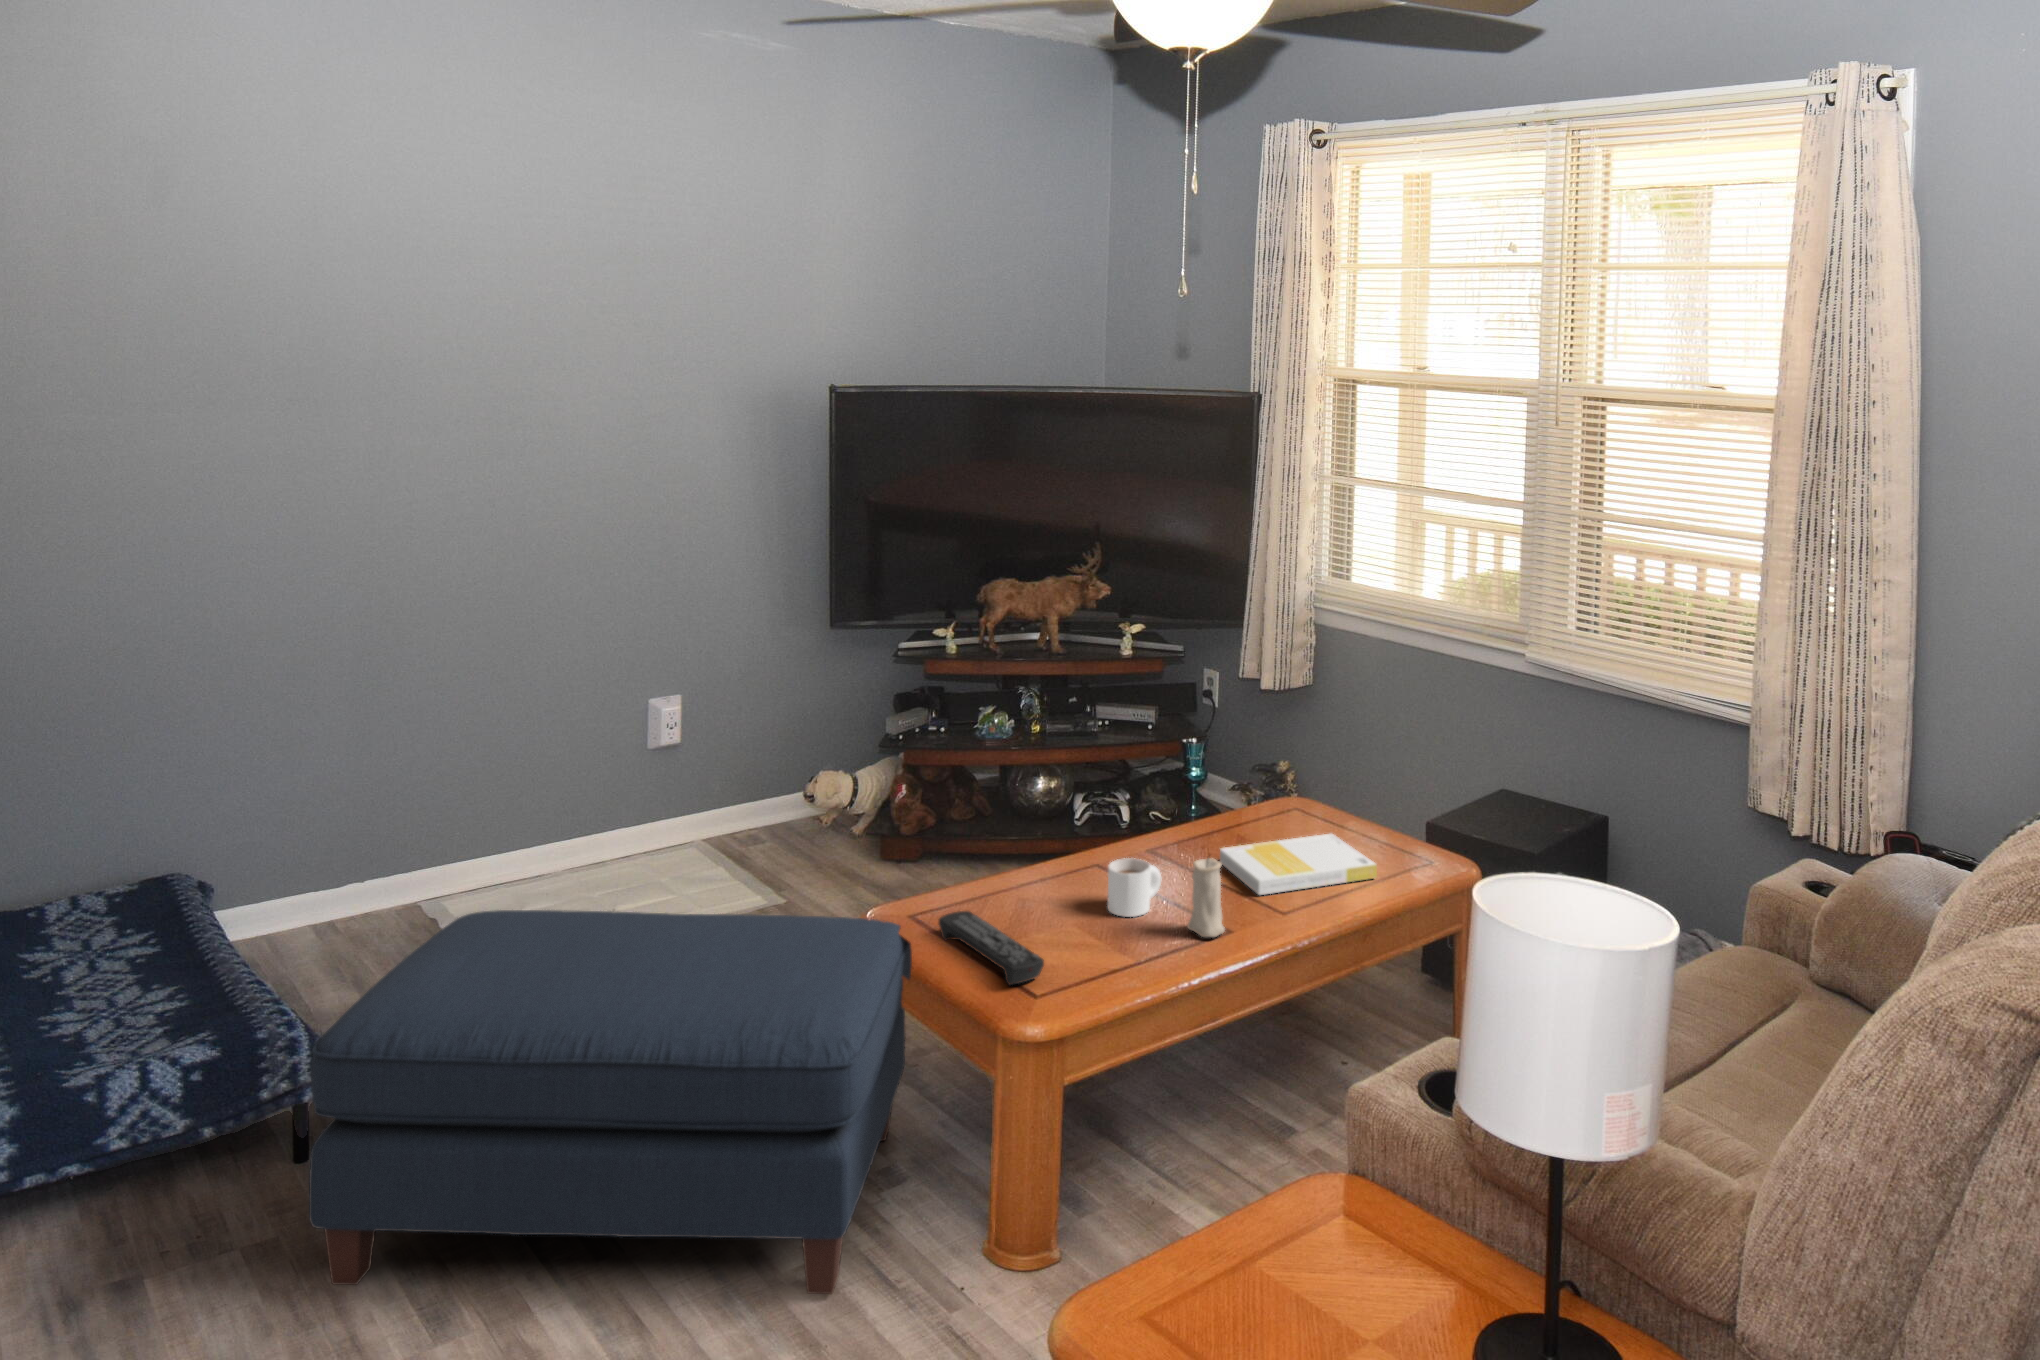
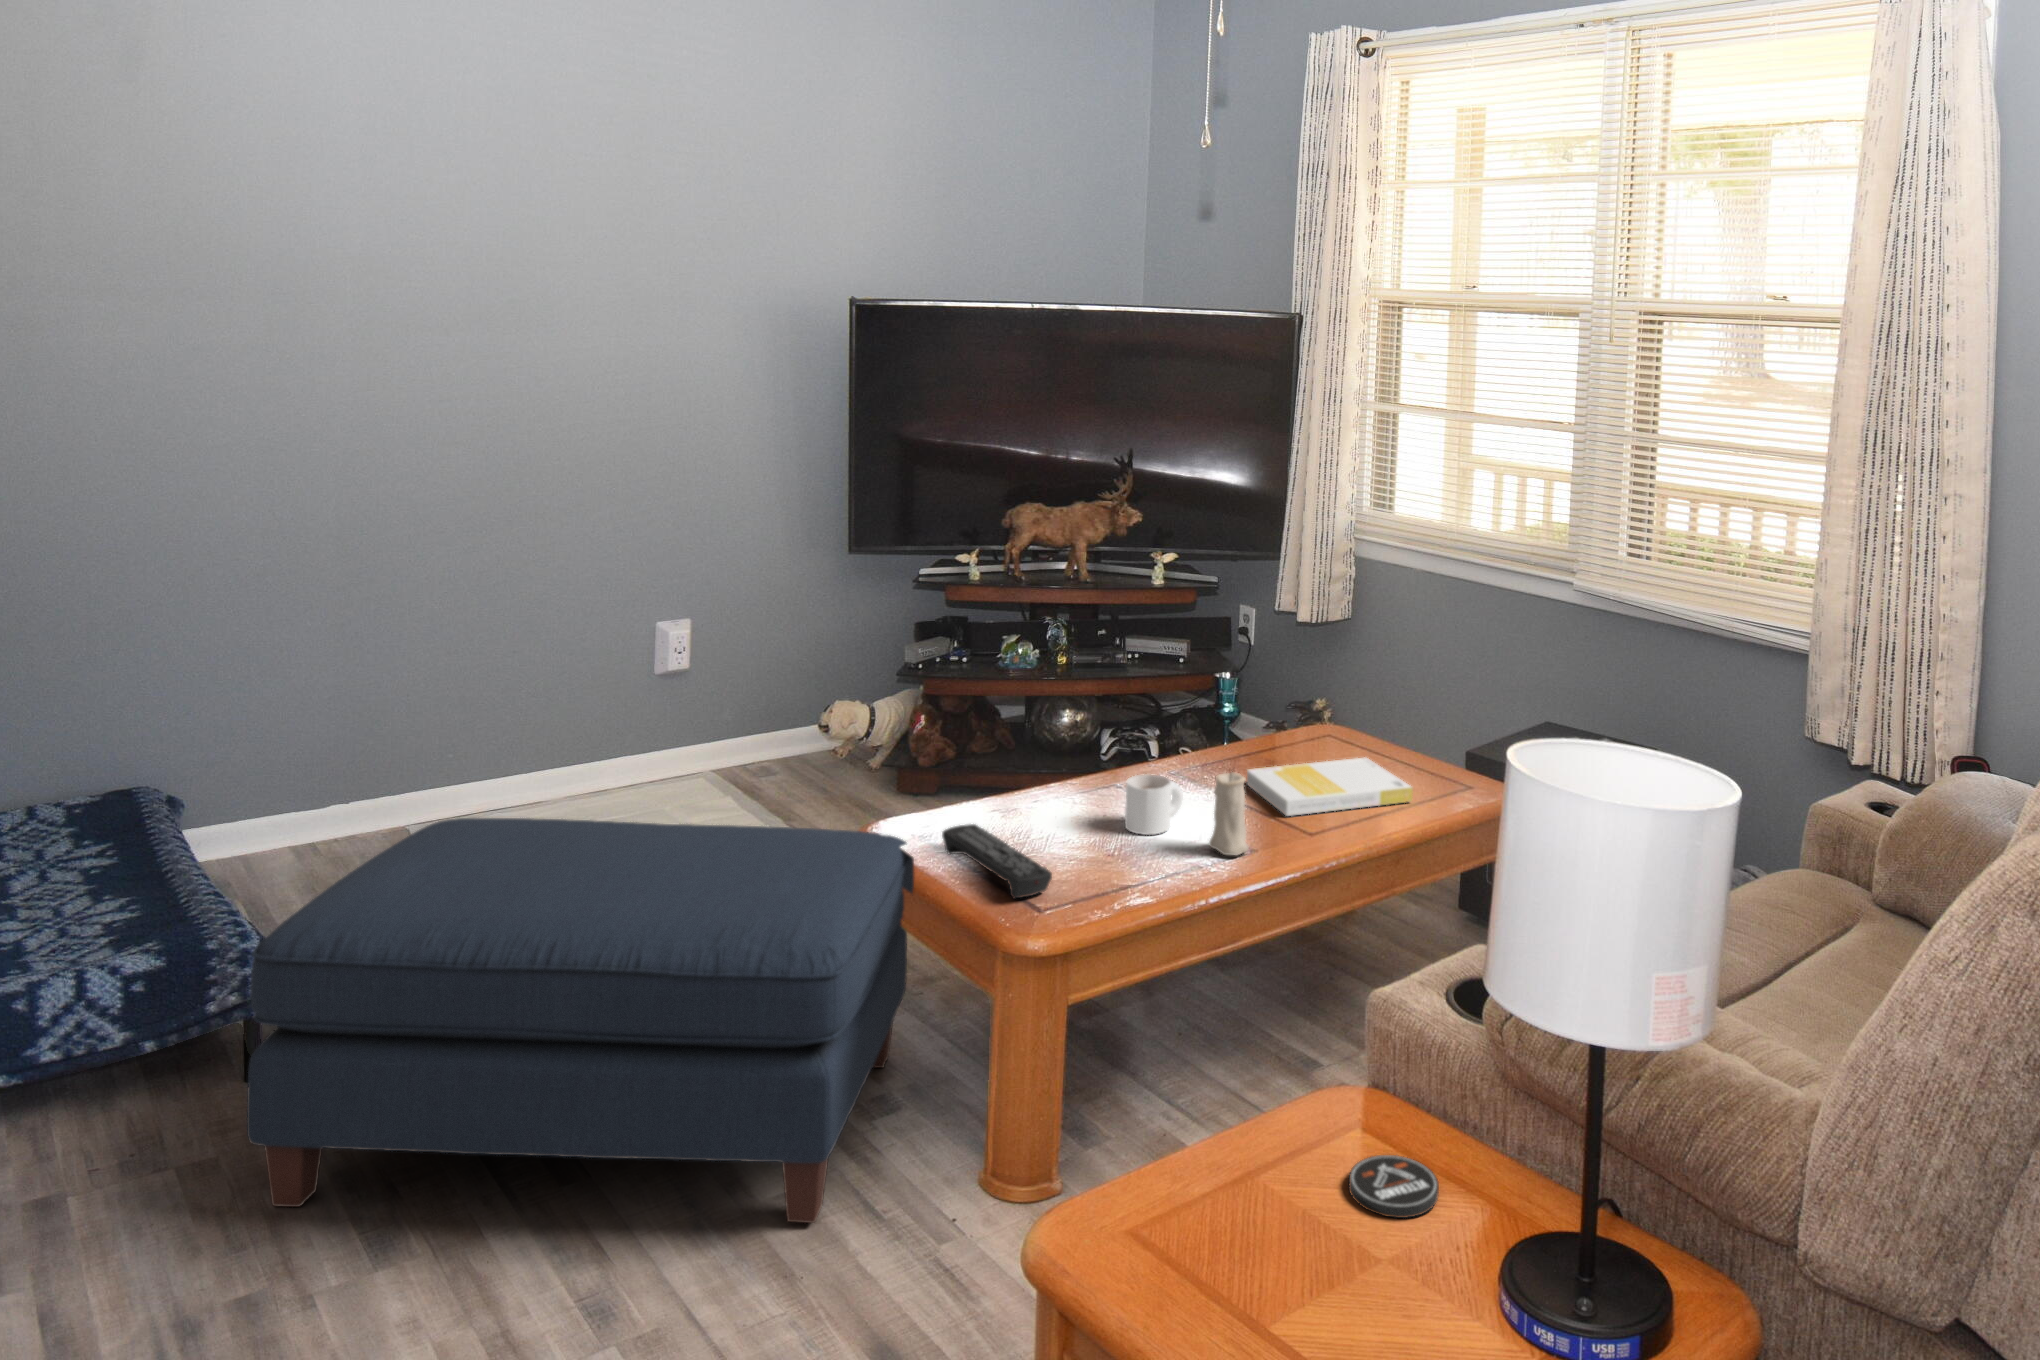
coaster: none [1333,1237,1414,1297] -> present [1349,1155,1439,1218]

